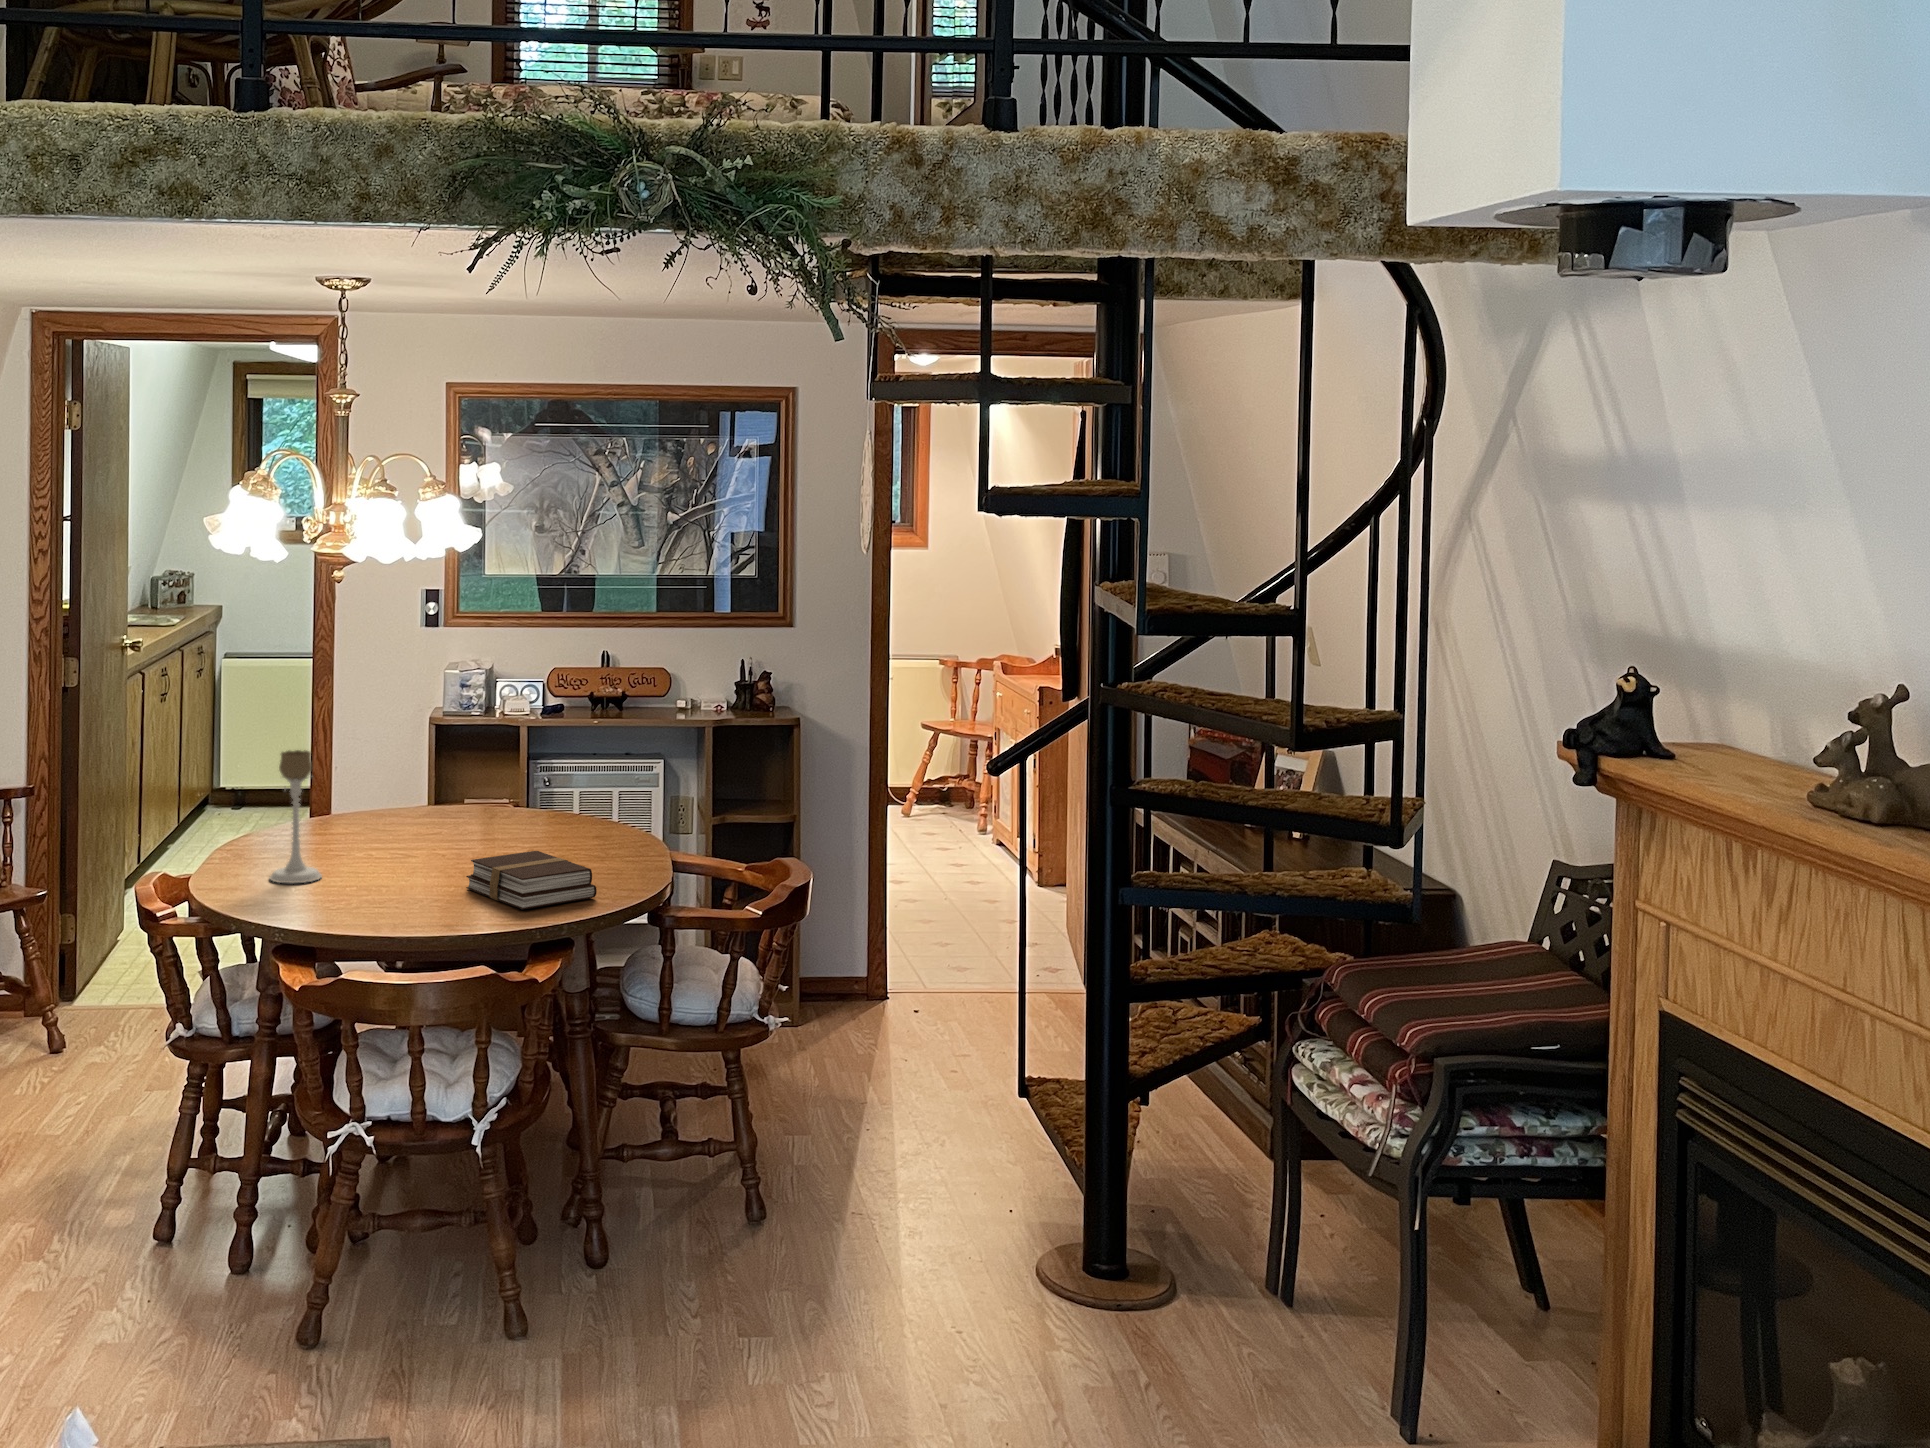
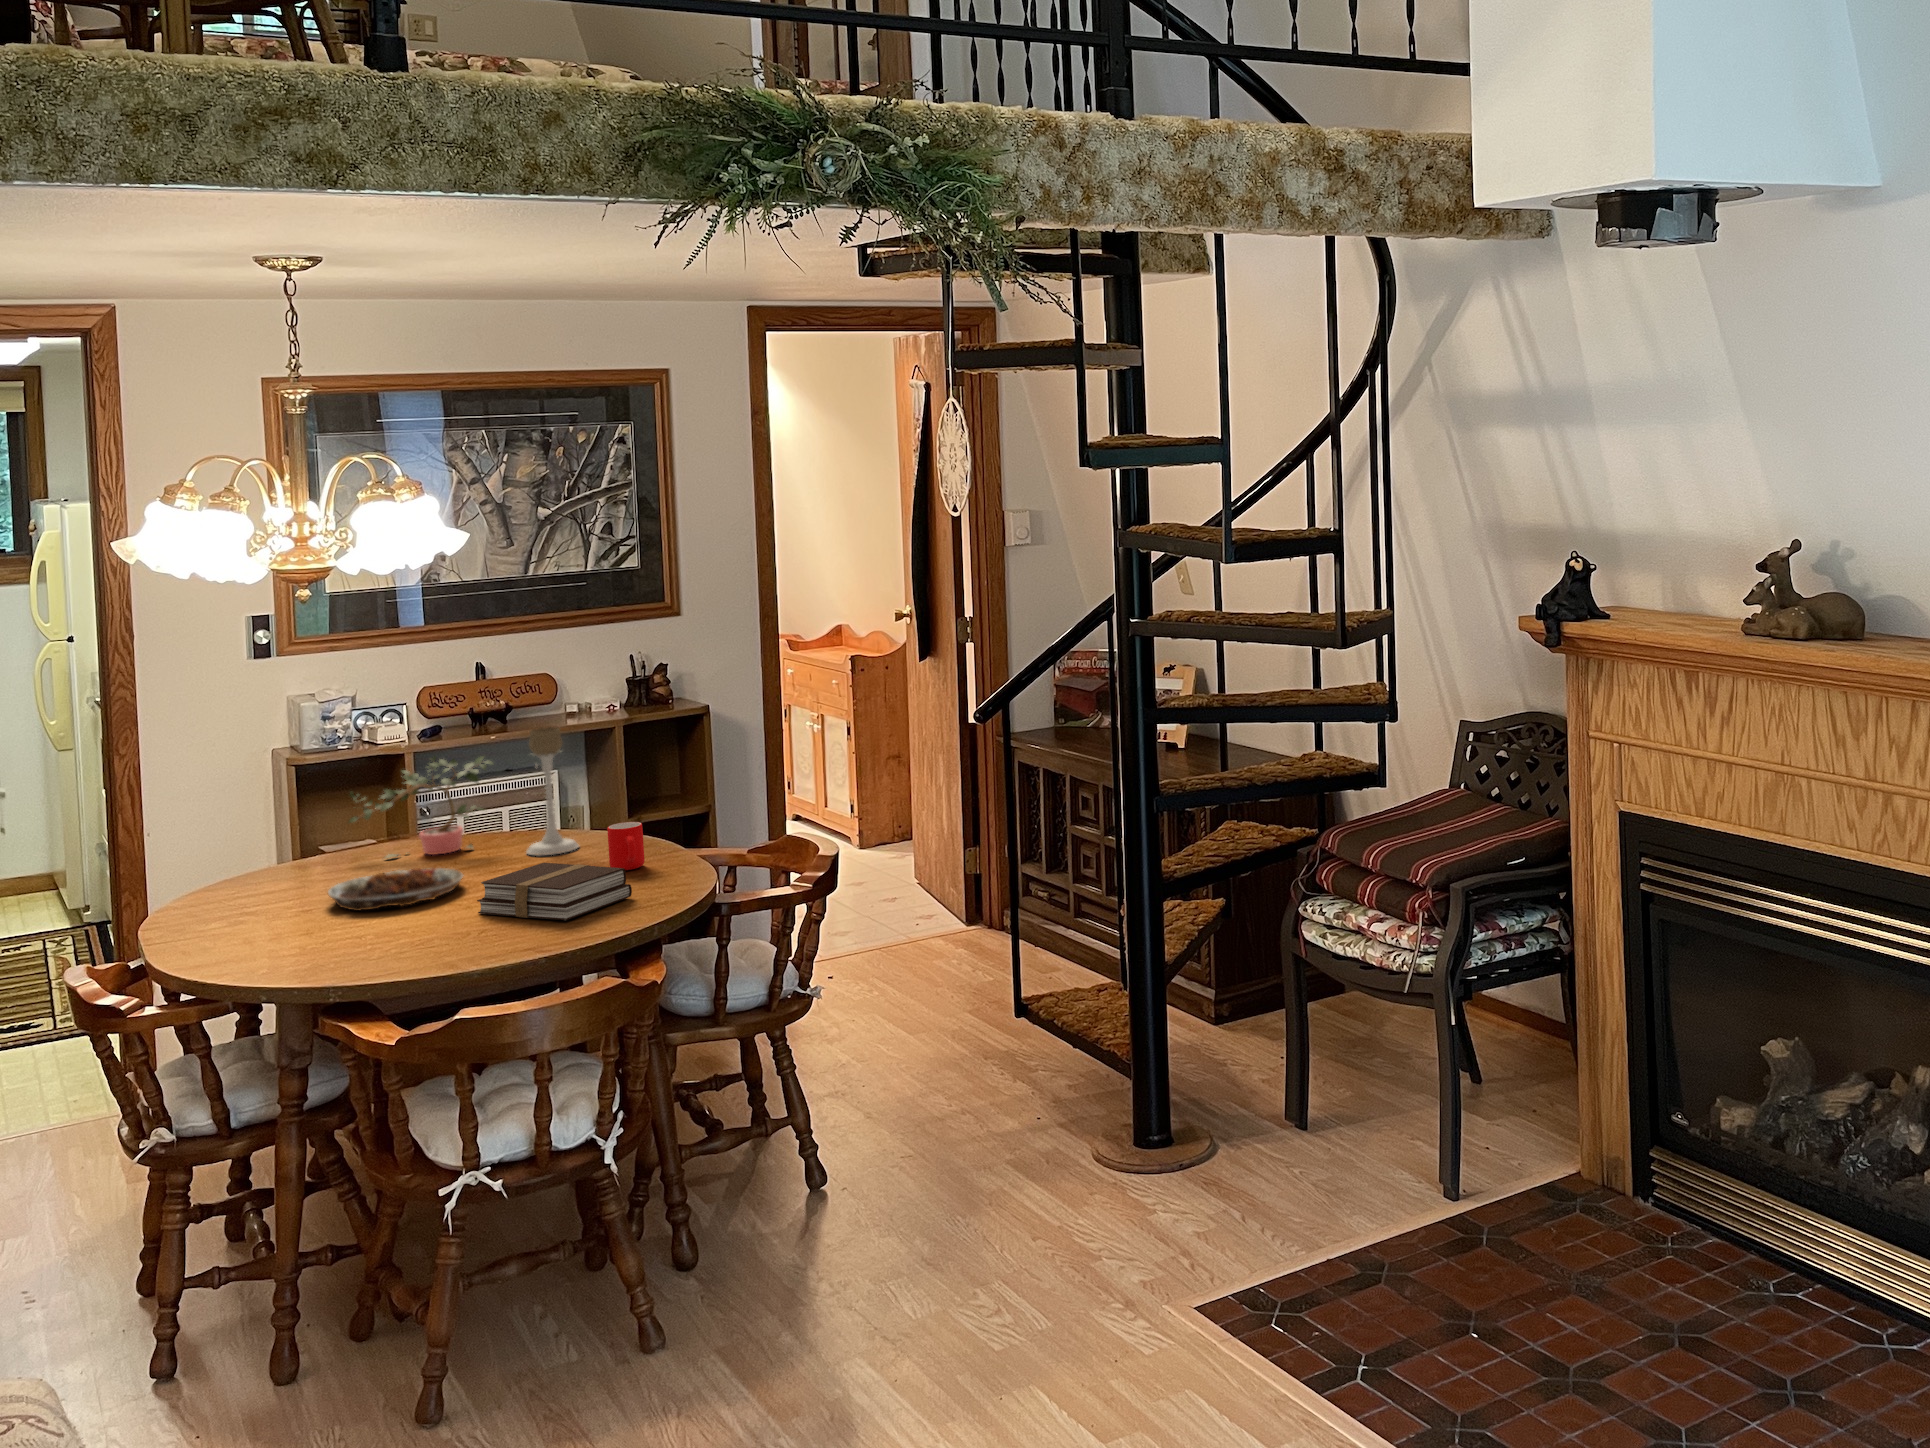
potted plant: none [425,735,545,827] -> present [349,756,492,858]
candle holder: present [270,750,322,883] -> present [527,727,579,856]
mug: none [605,824,637,870] -> present [607,822,645,870]
plate: none [368,835,483,870] -> present [328,868,463,911]

